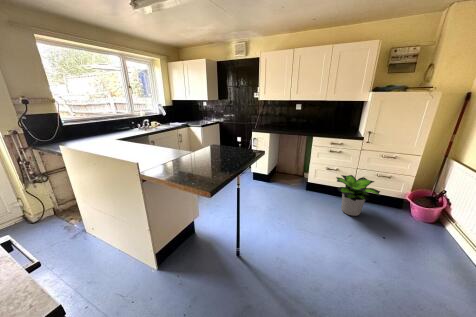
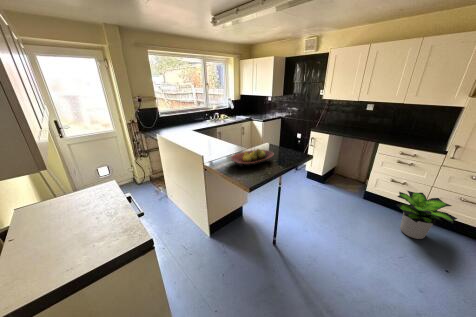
fruit bowl: none [179,147,231,170] -> present [231,149,274,167]

